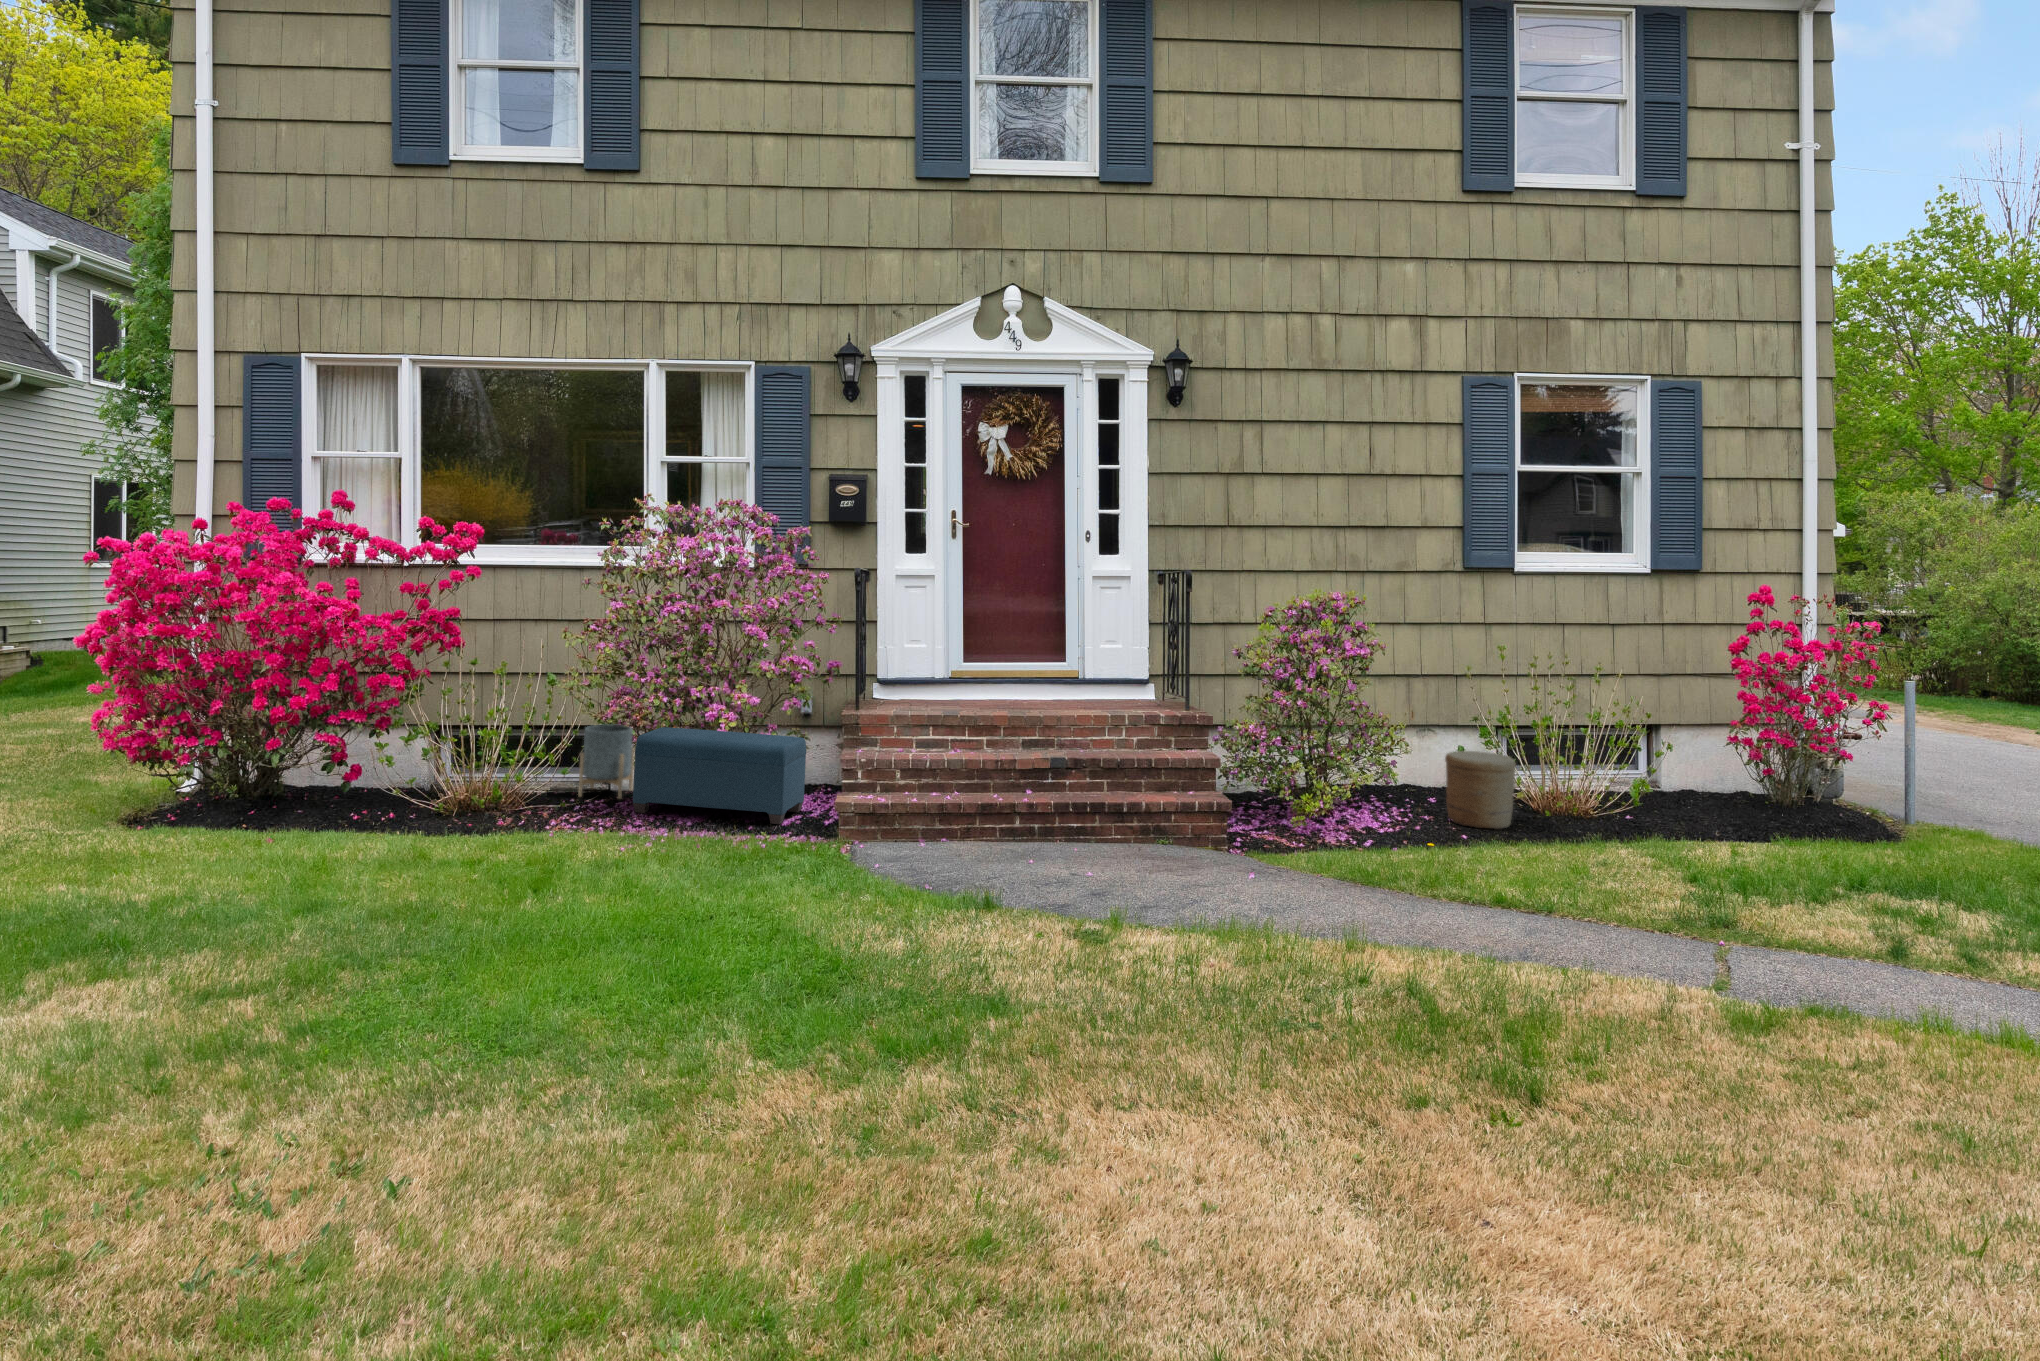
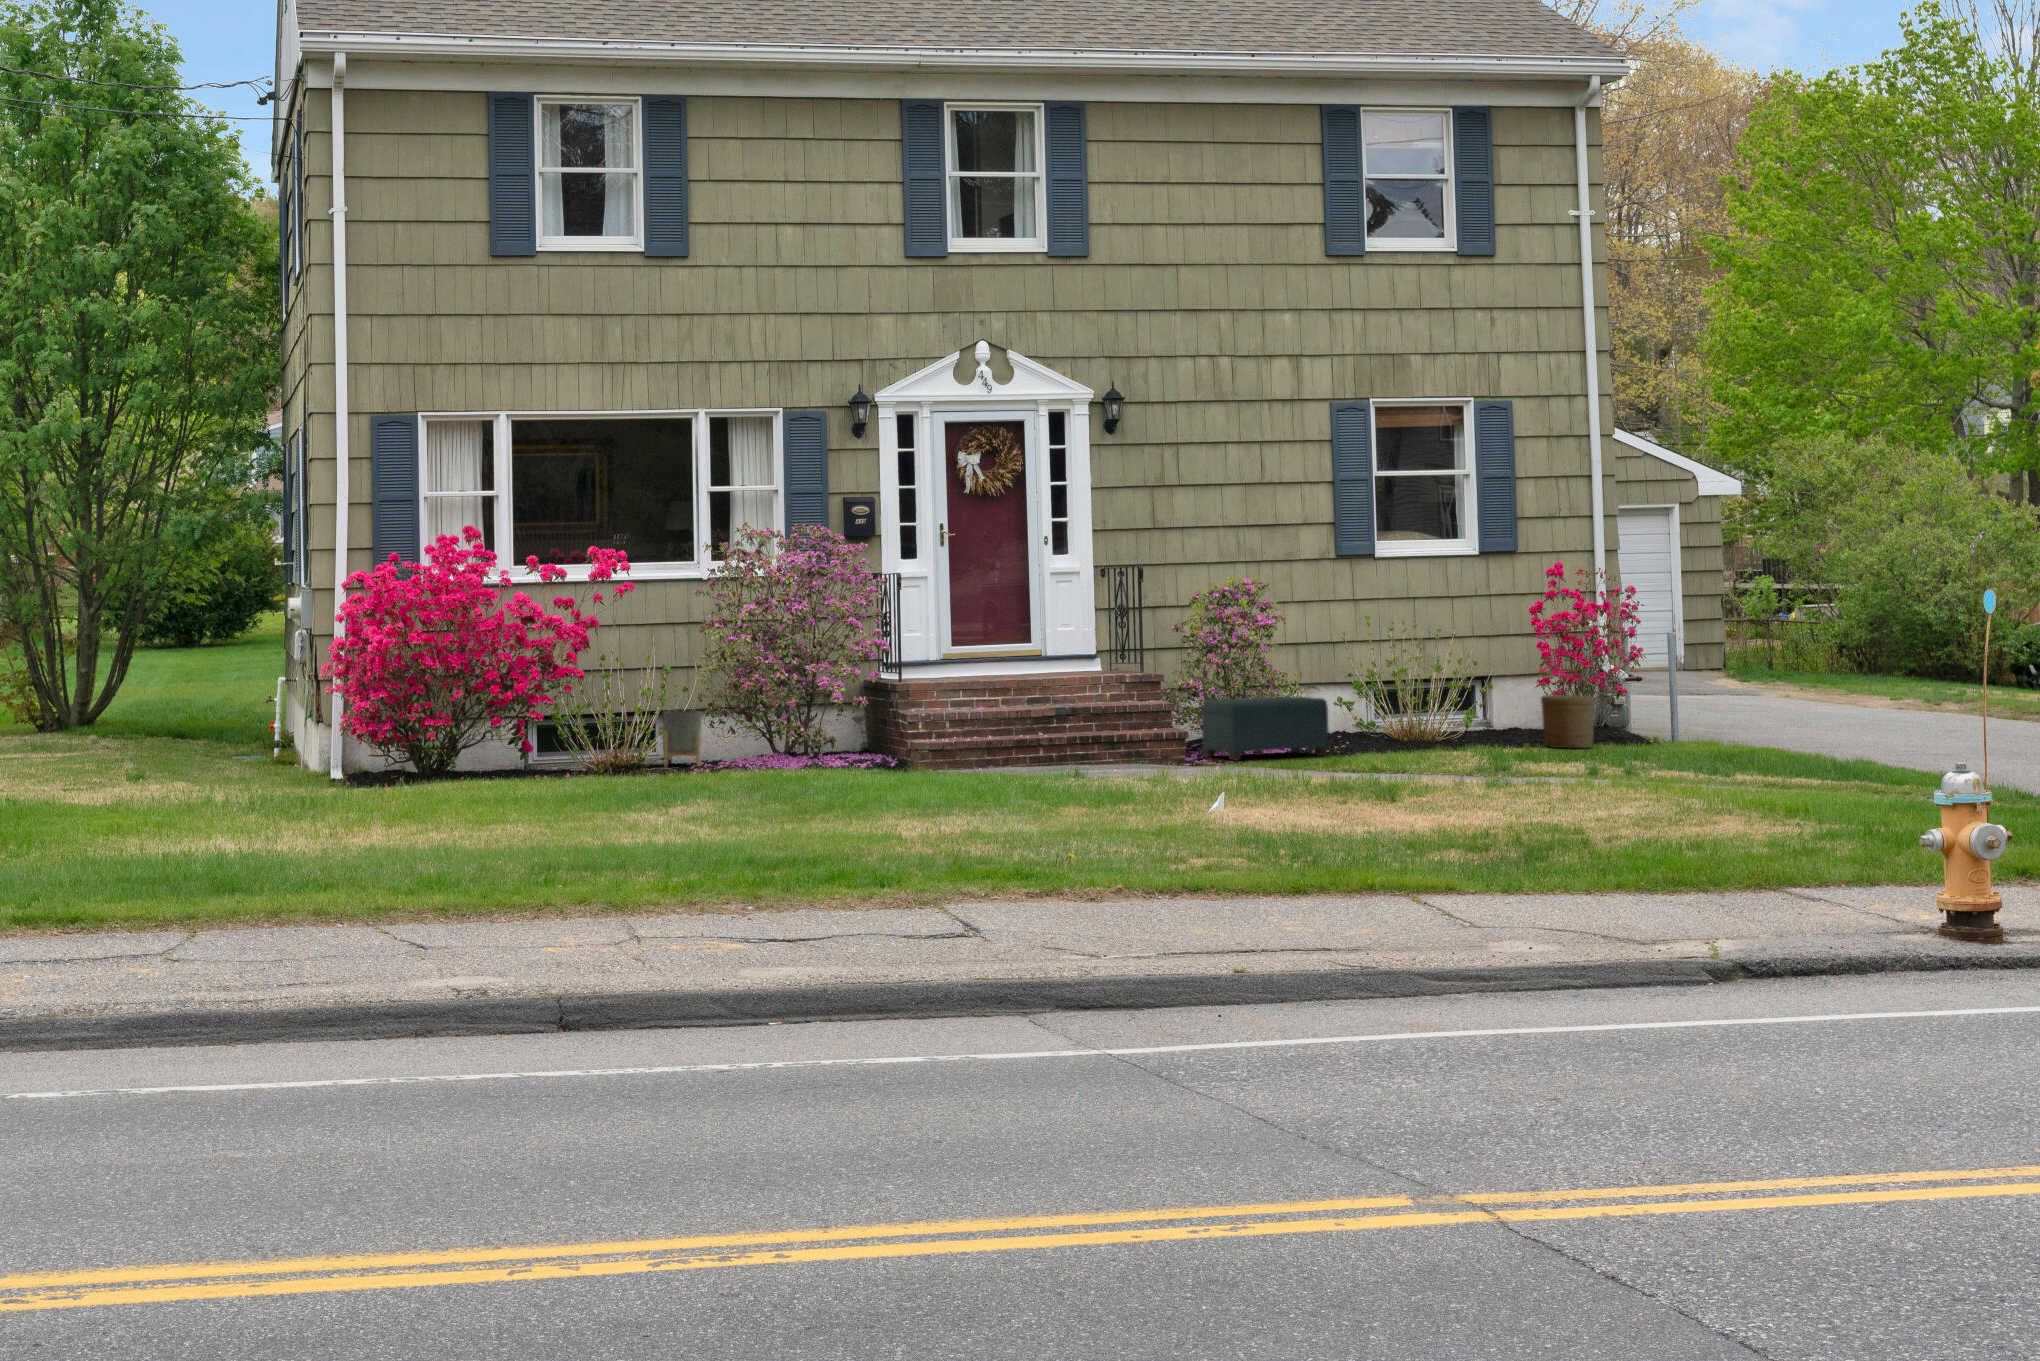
bench: present [633,727,806,824] -> present [1202,697,1328,760]
woven basket: present [1445,751,1516,829] -> present [1541,695,1594,749]

